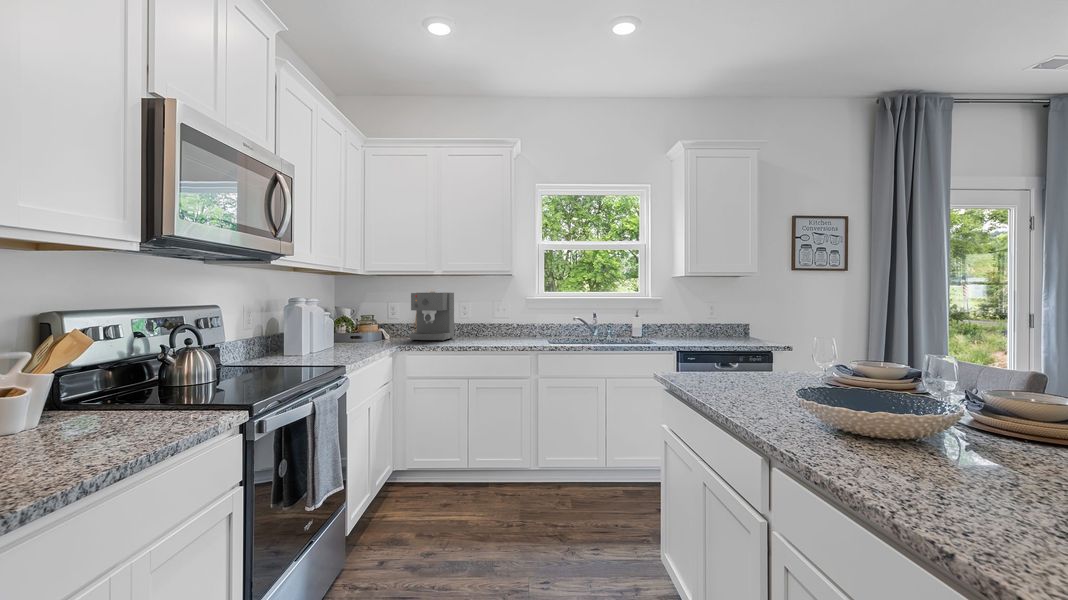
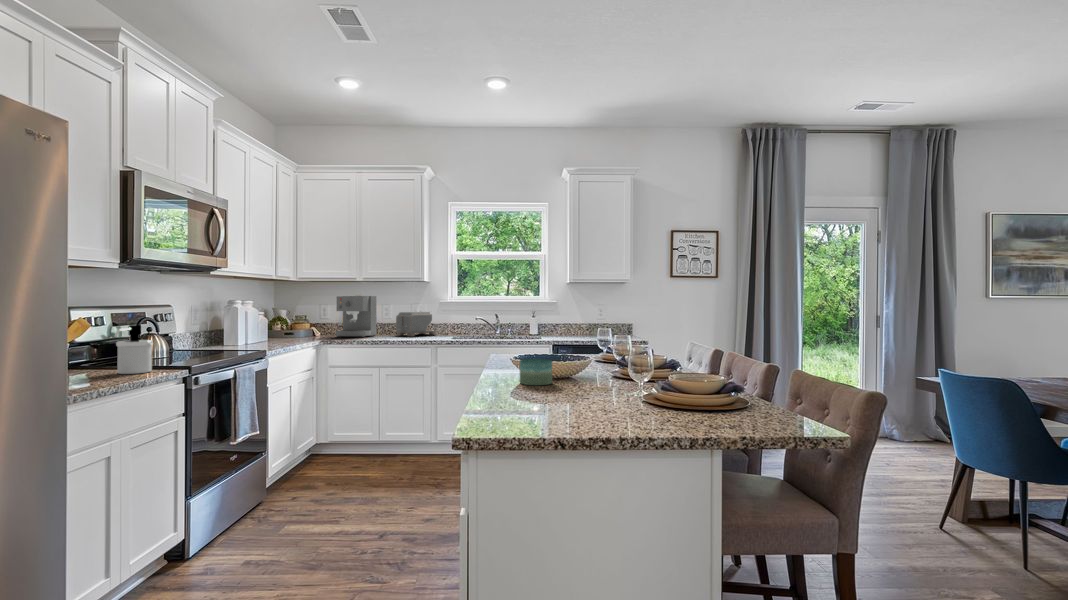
toaster: none [477,311,521,340] -> present [396,312,436,336]
soap dispenser: none [120,344,192,432] -> present [114,325,153,374]
candle: none [919,420,1010,486] -> present [520,359,552,385]

